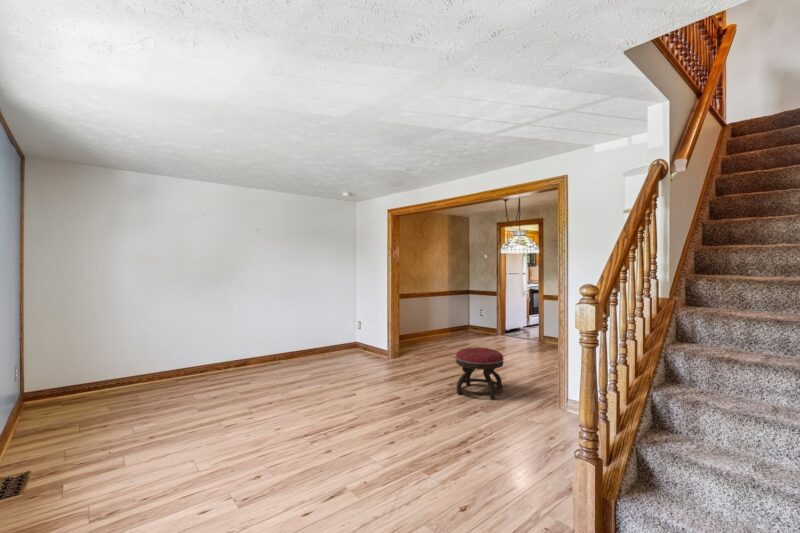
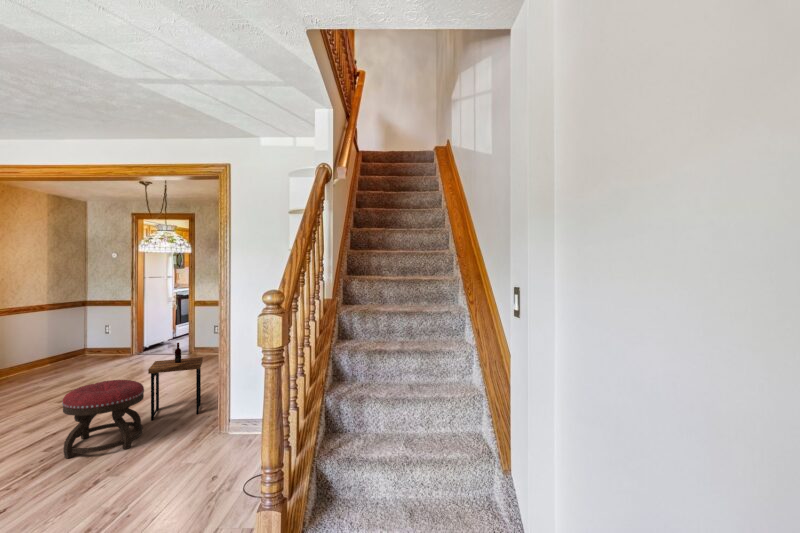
side table: none [507,327,547,389] -> present [148,343,203,421]

